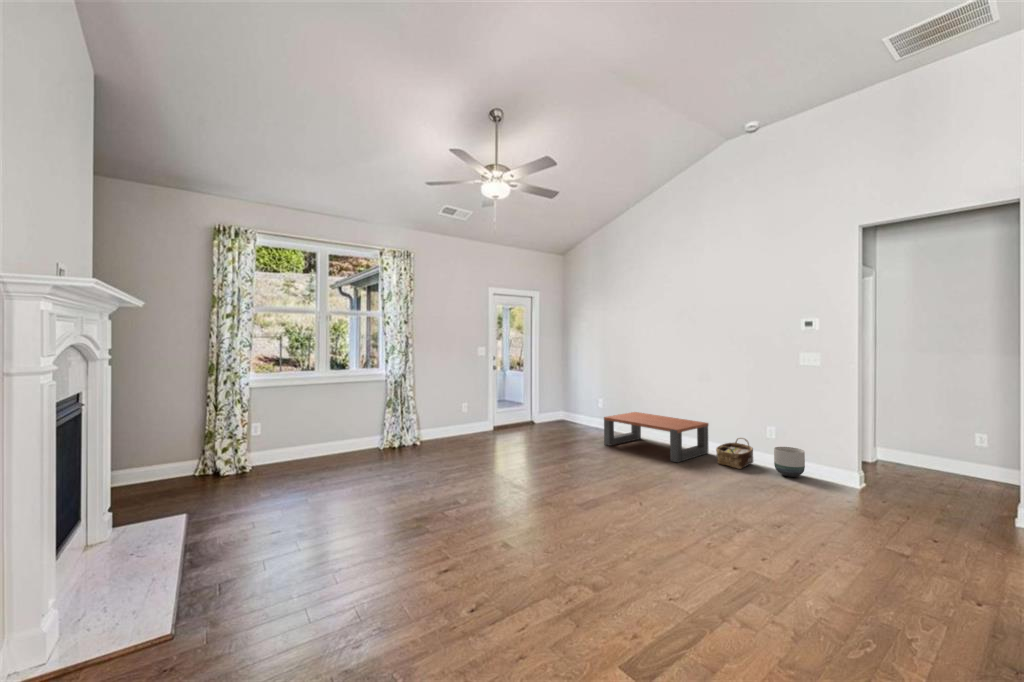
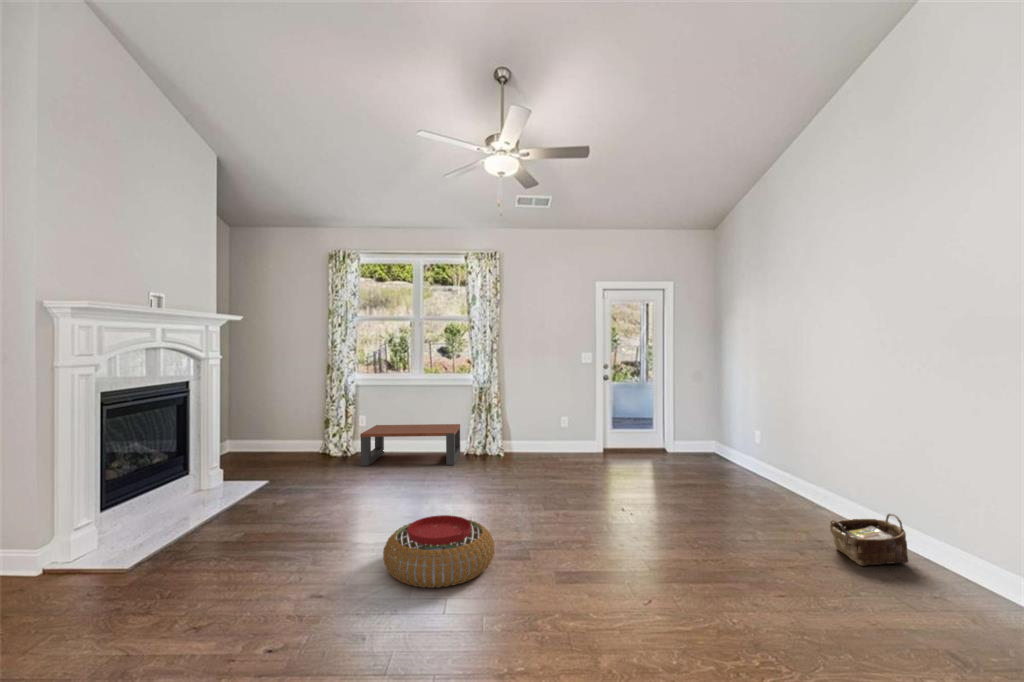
coffee table: present [604,412,708,462] -> present [360,424,460,466]
planter: present [774,447,805,477] -> none [916,541,983,605]
pouf: none [511,491,609,554] -> present [383,515,494,588]

